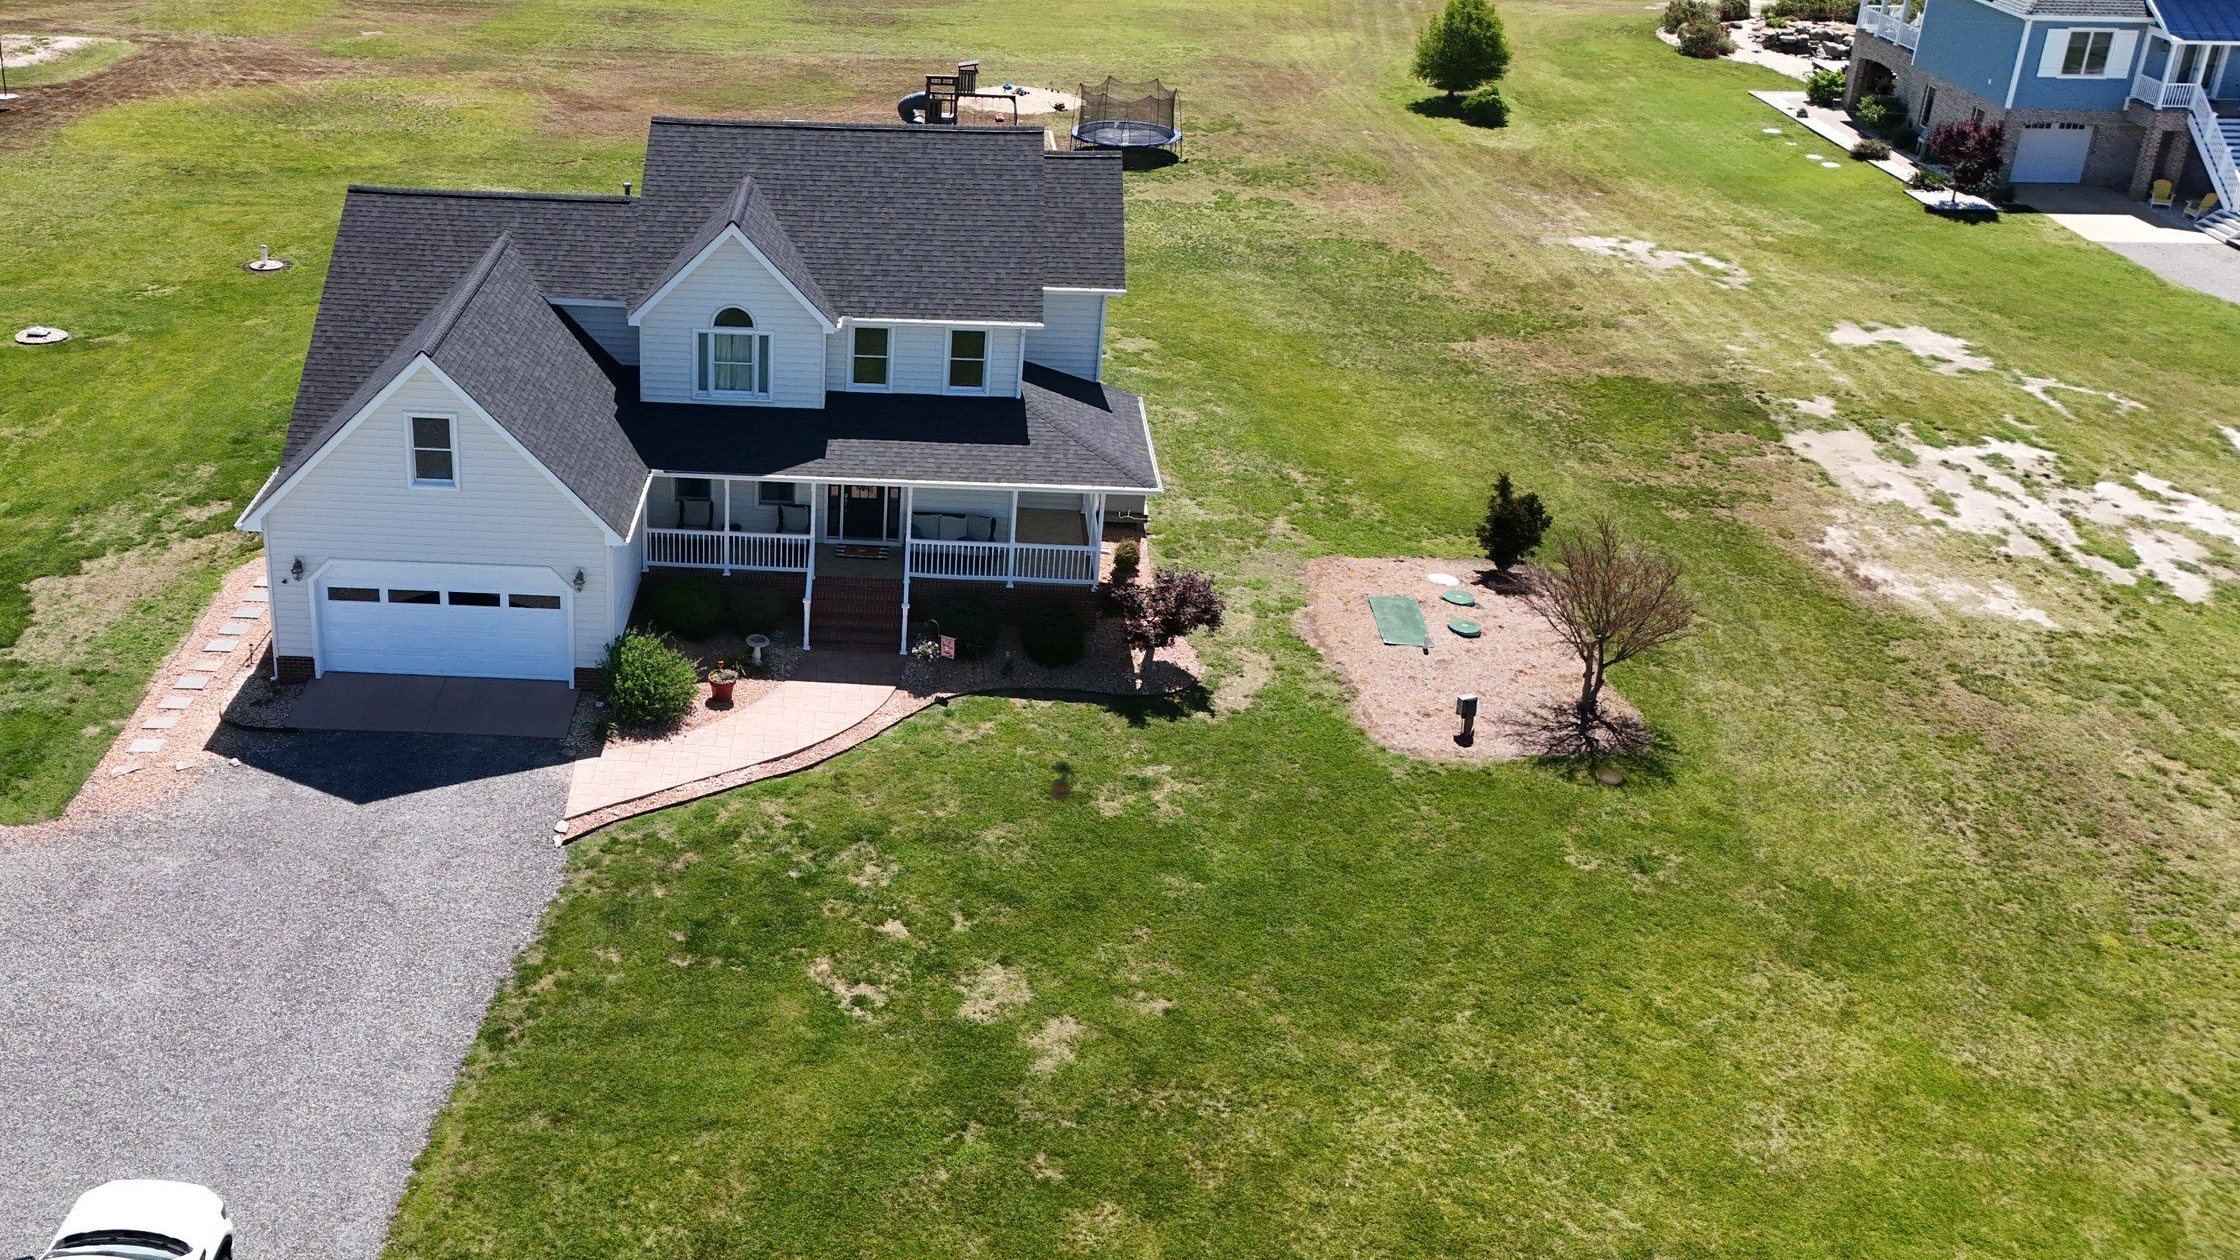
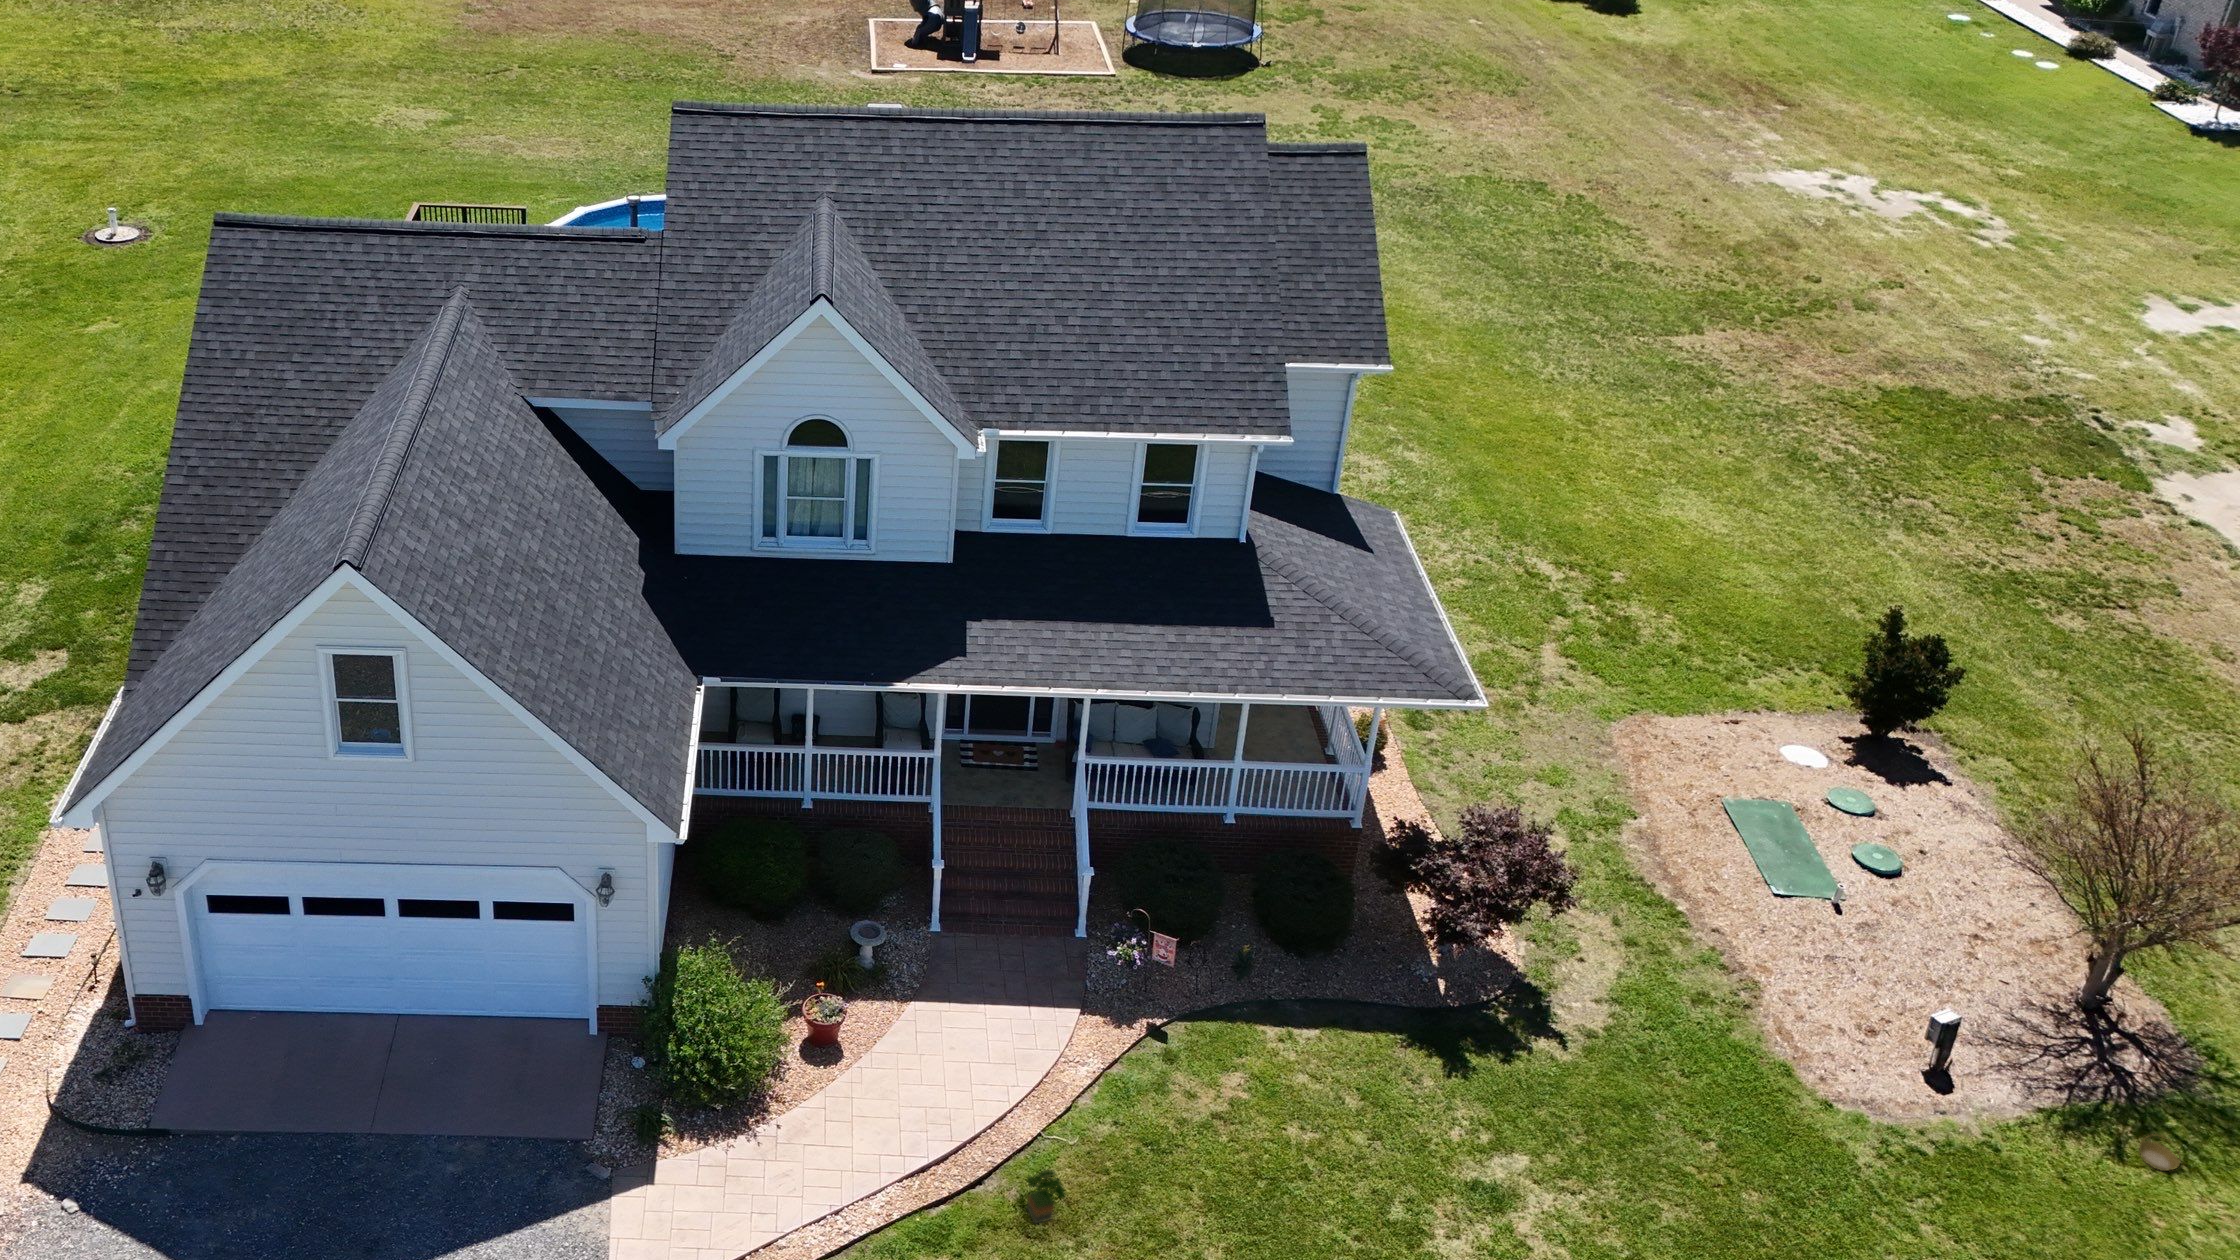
potted tree: present [1051,762,1076,798] -> present [1027,1169,1066,1223]

